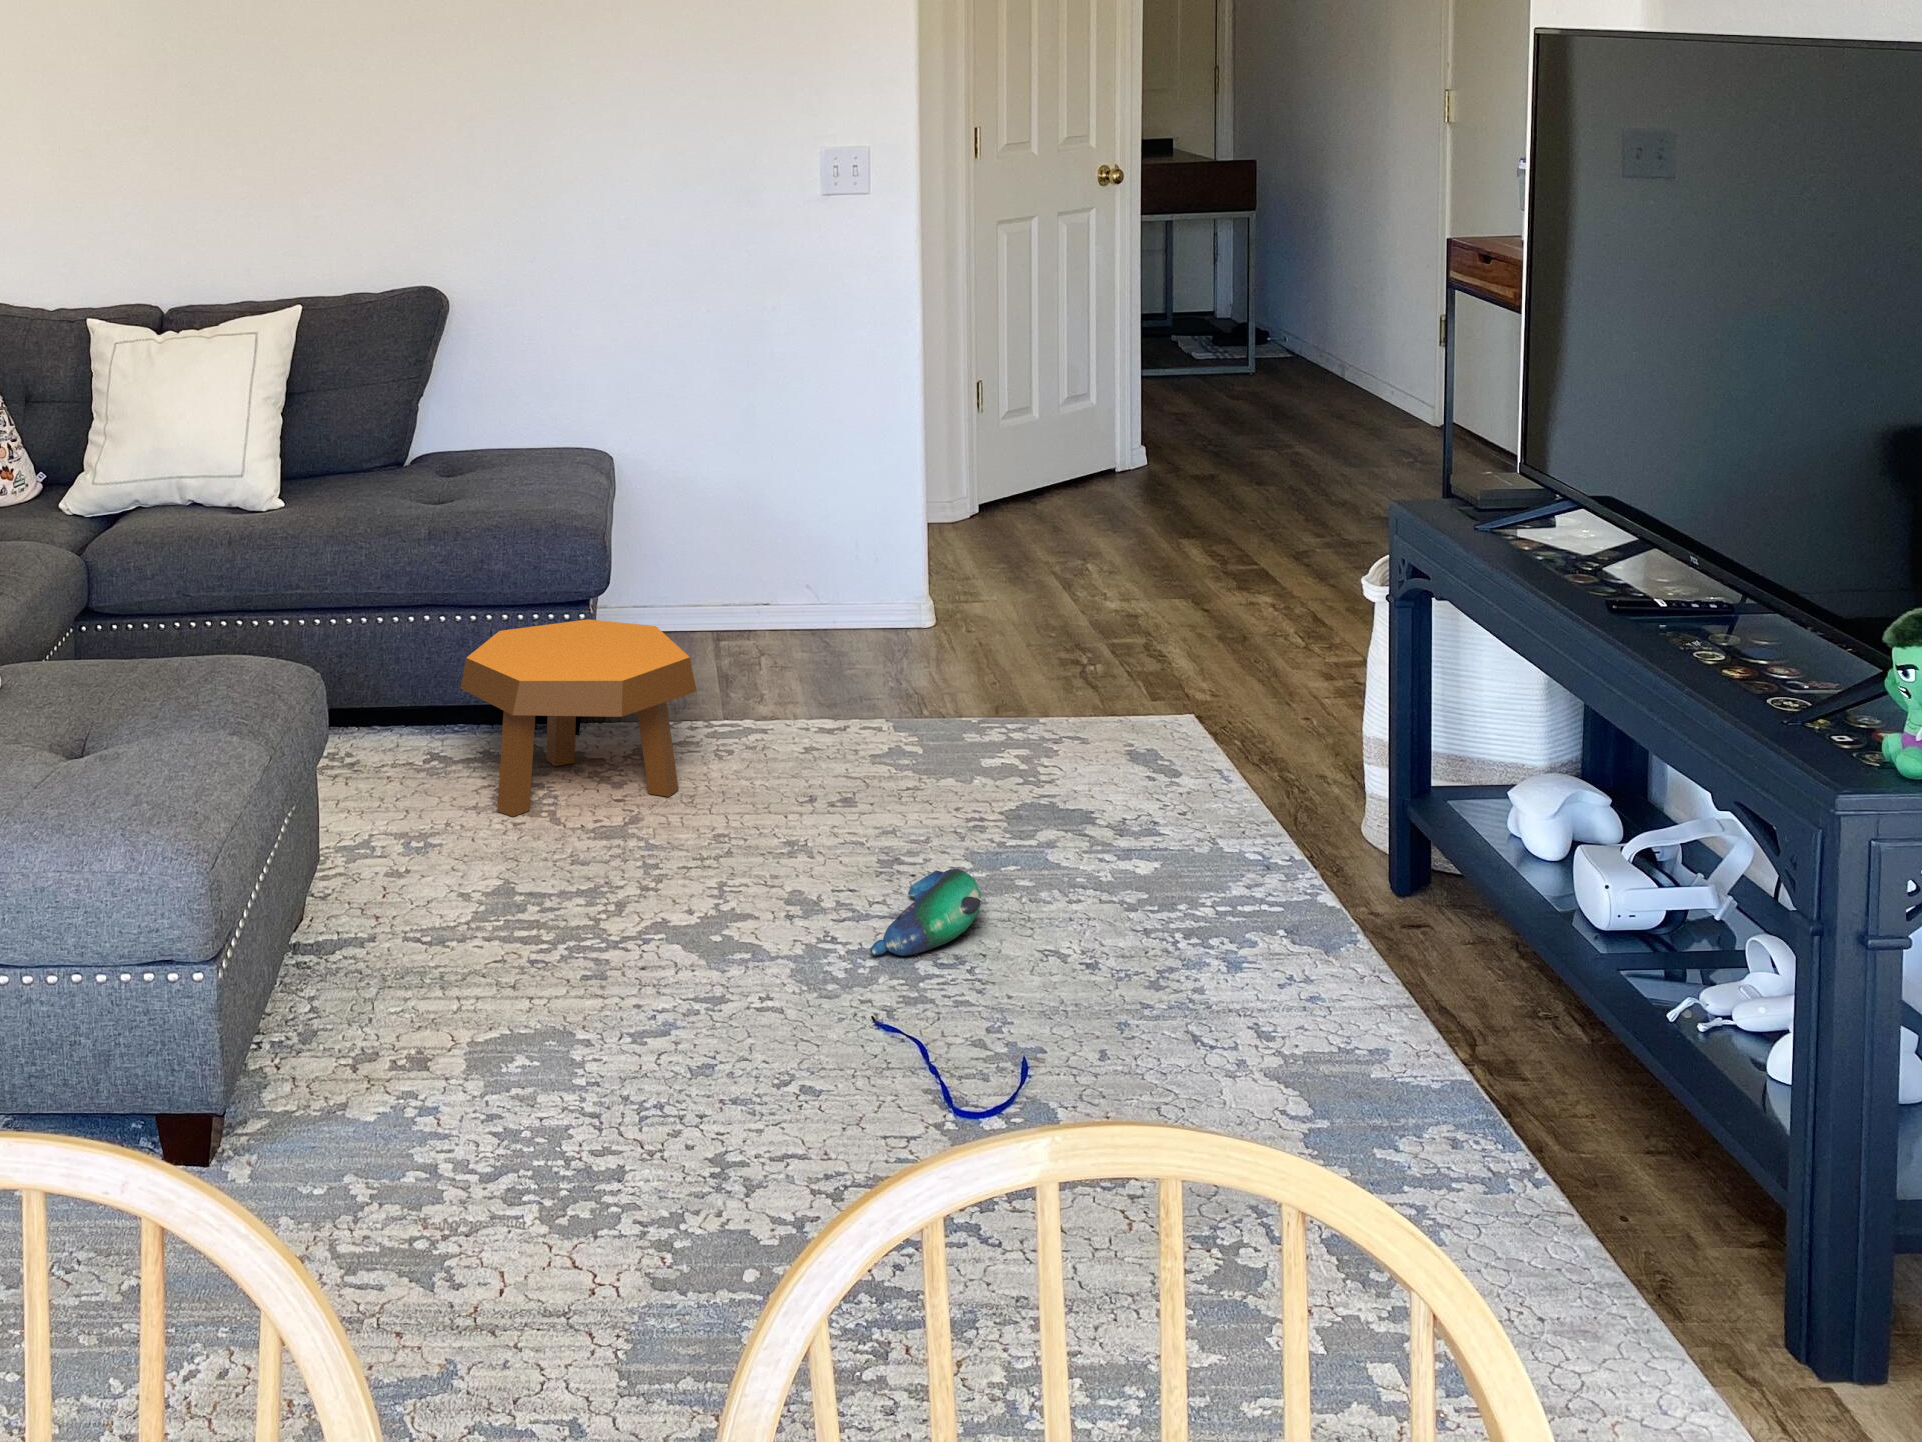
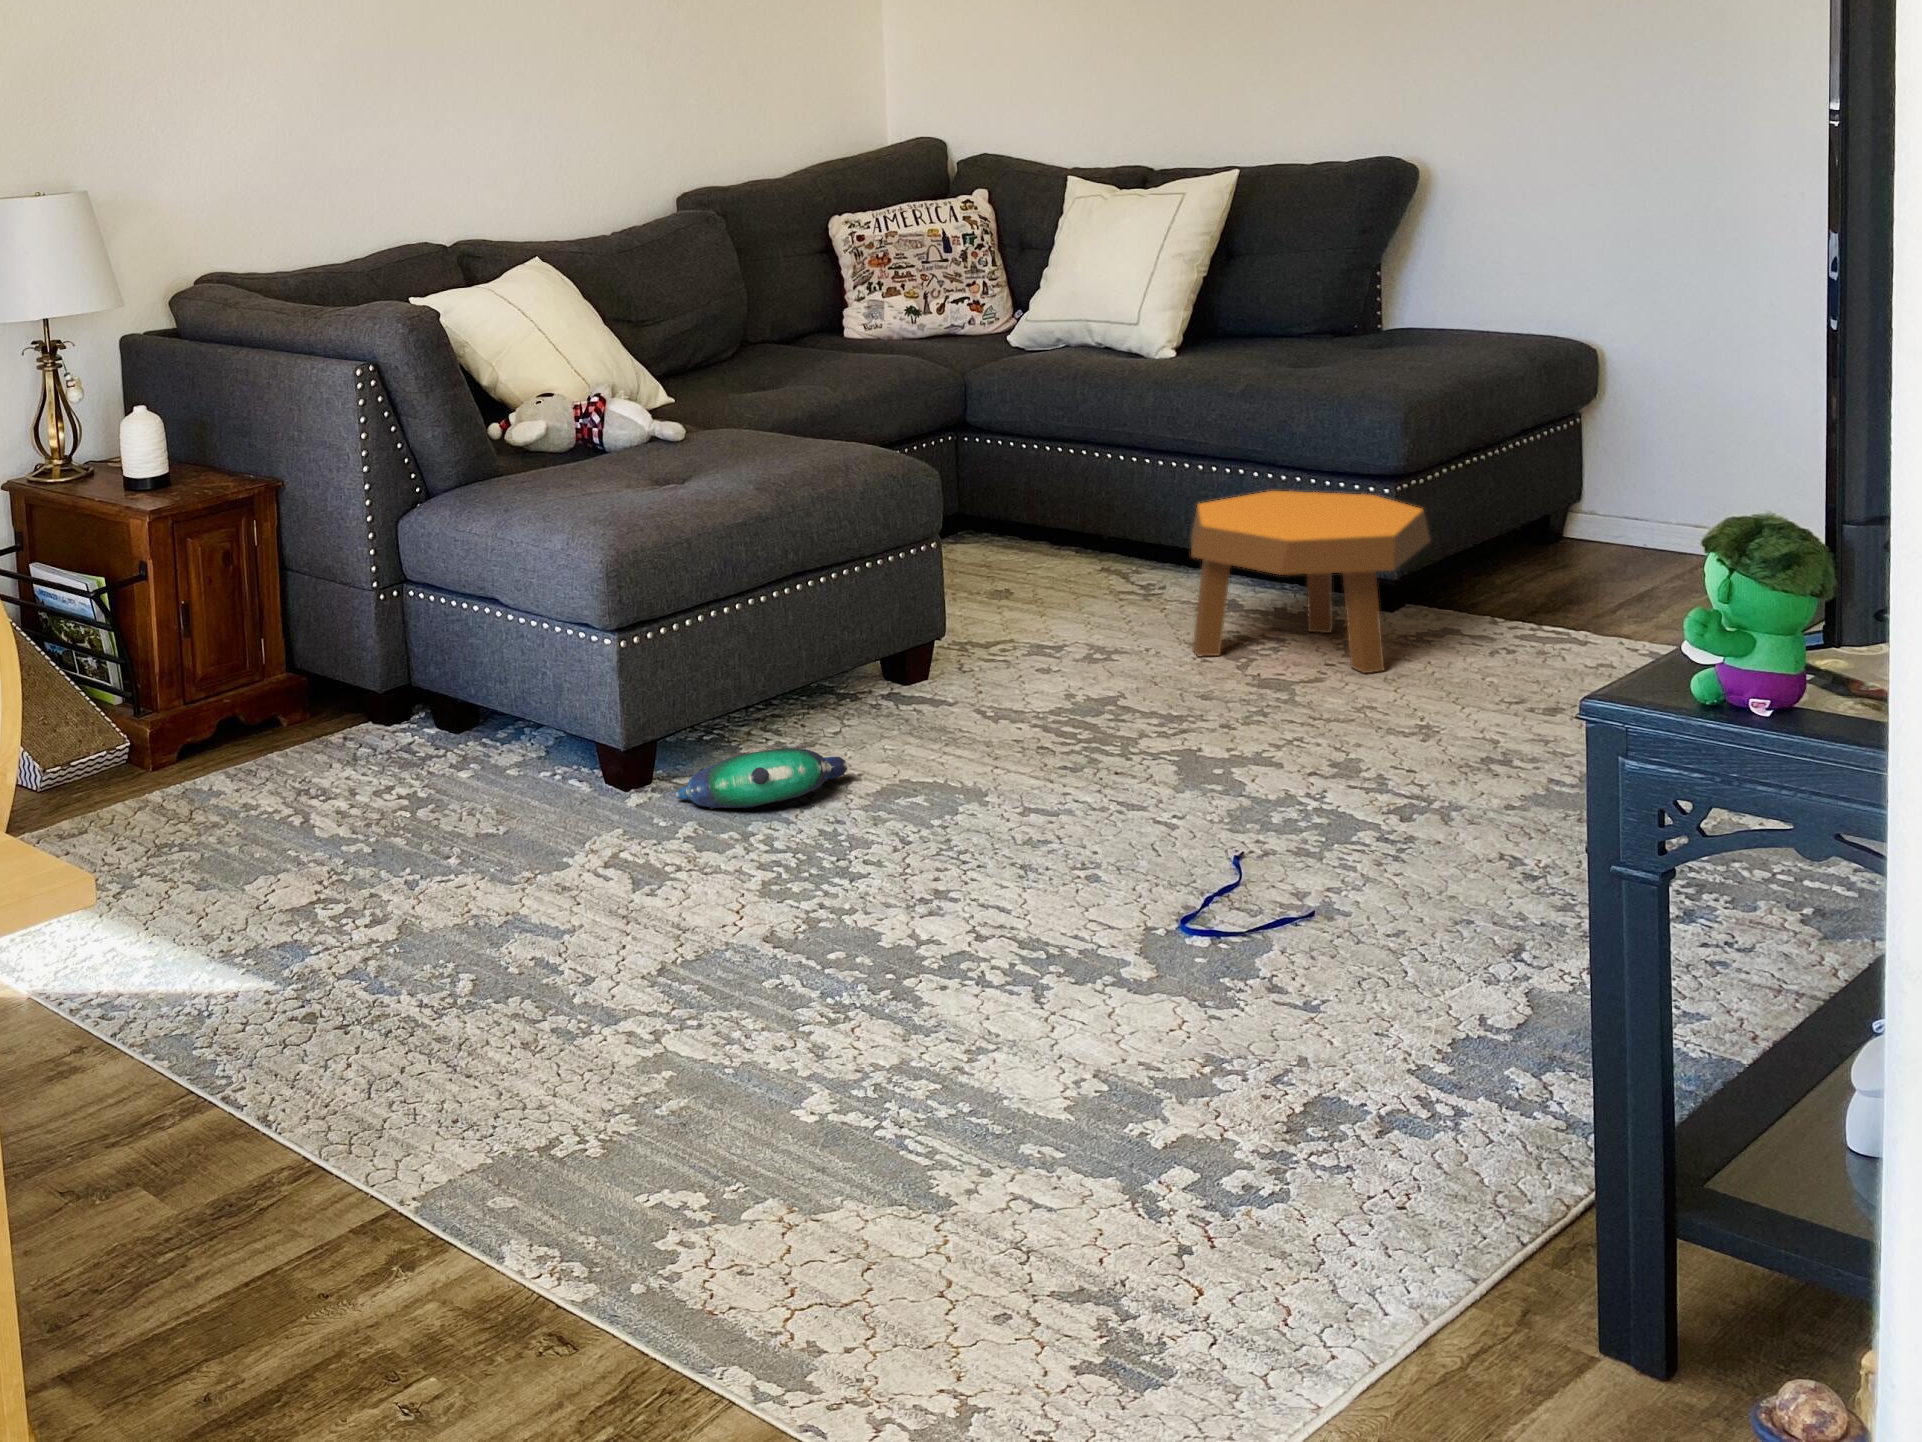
plush toy: present [870,869,982,956] -> present [676,748,848,809]

